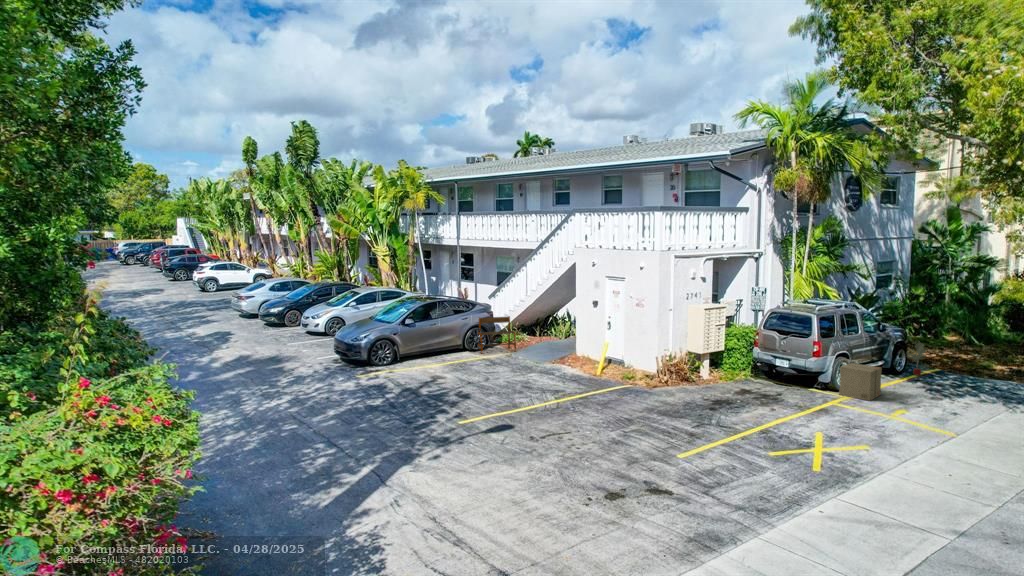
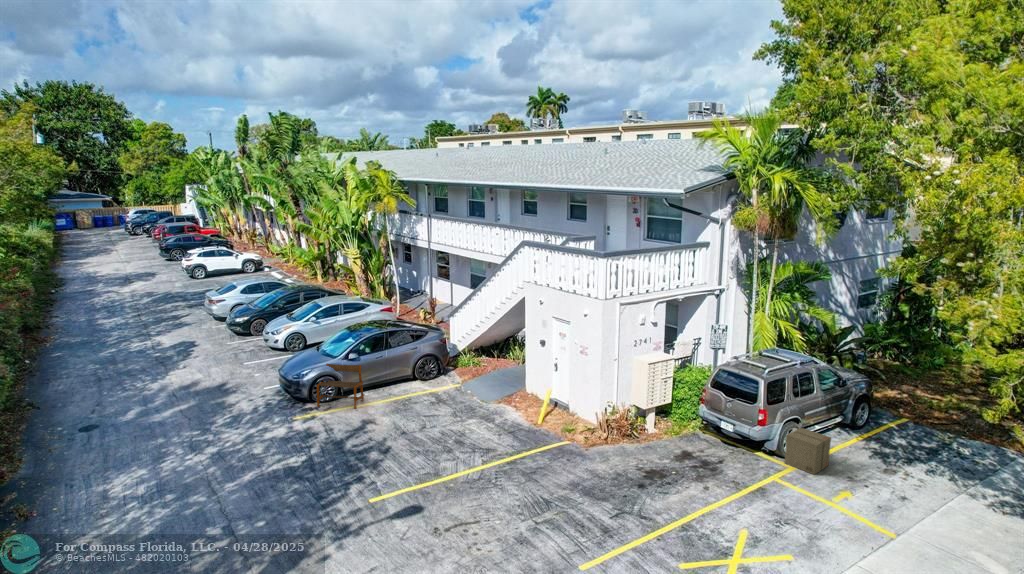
bench: present [478,316,516,353] -> present [317,363,365,409]
potted tree: present [907,343,925,375] -> none [867,395,889,432]

